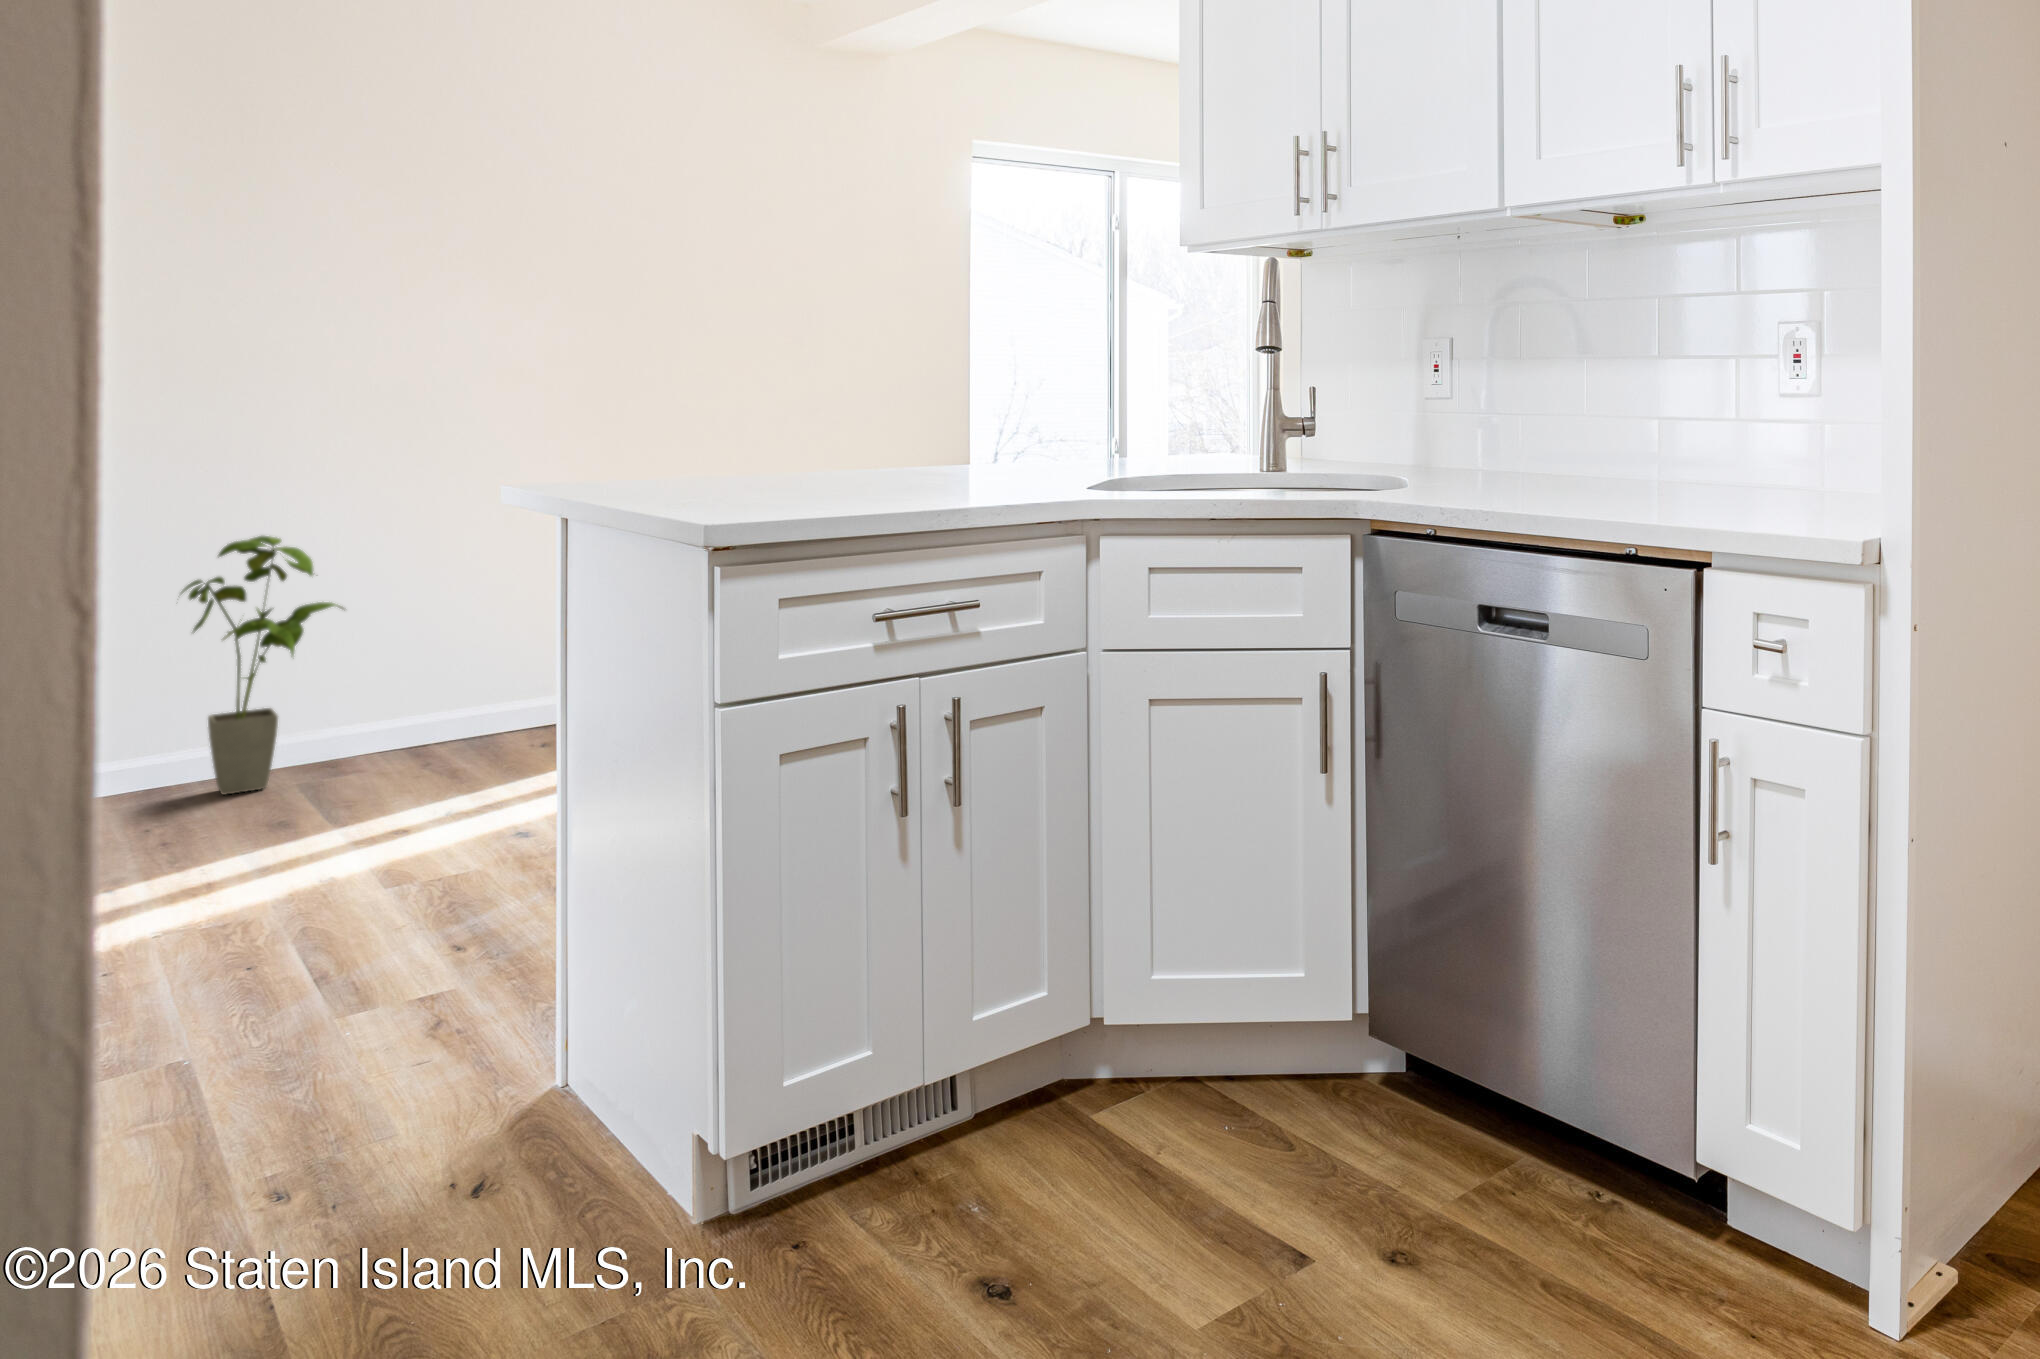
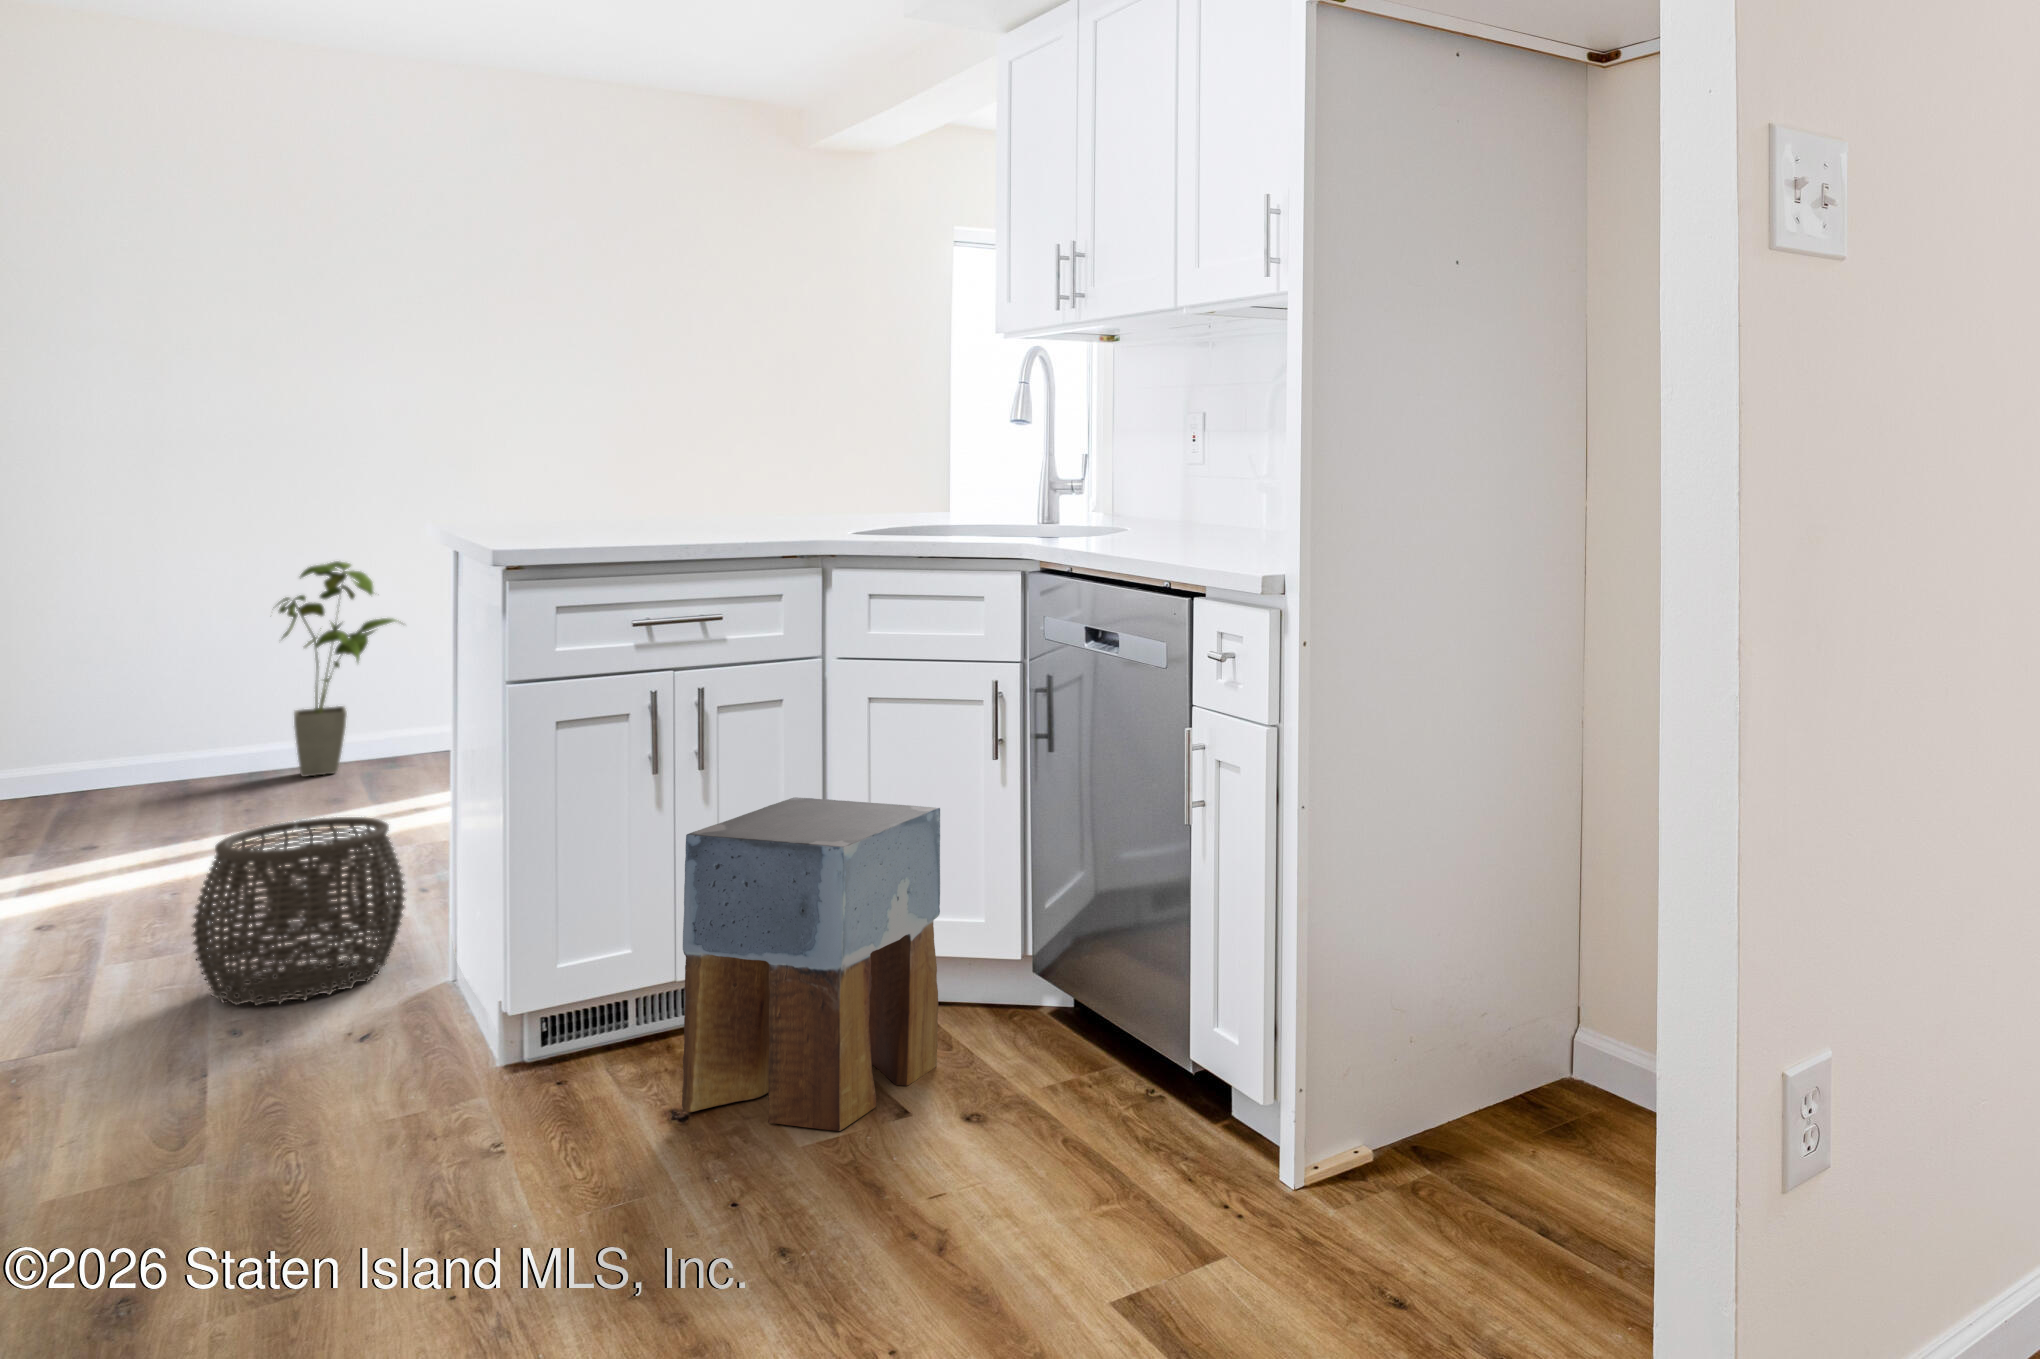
stool: none [1000,836,1297,1292] -> present [682,797,940,1131]
woven basket: none [194,870,483,1139] -> present [192,817,406,1005]

